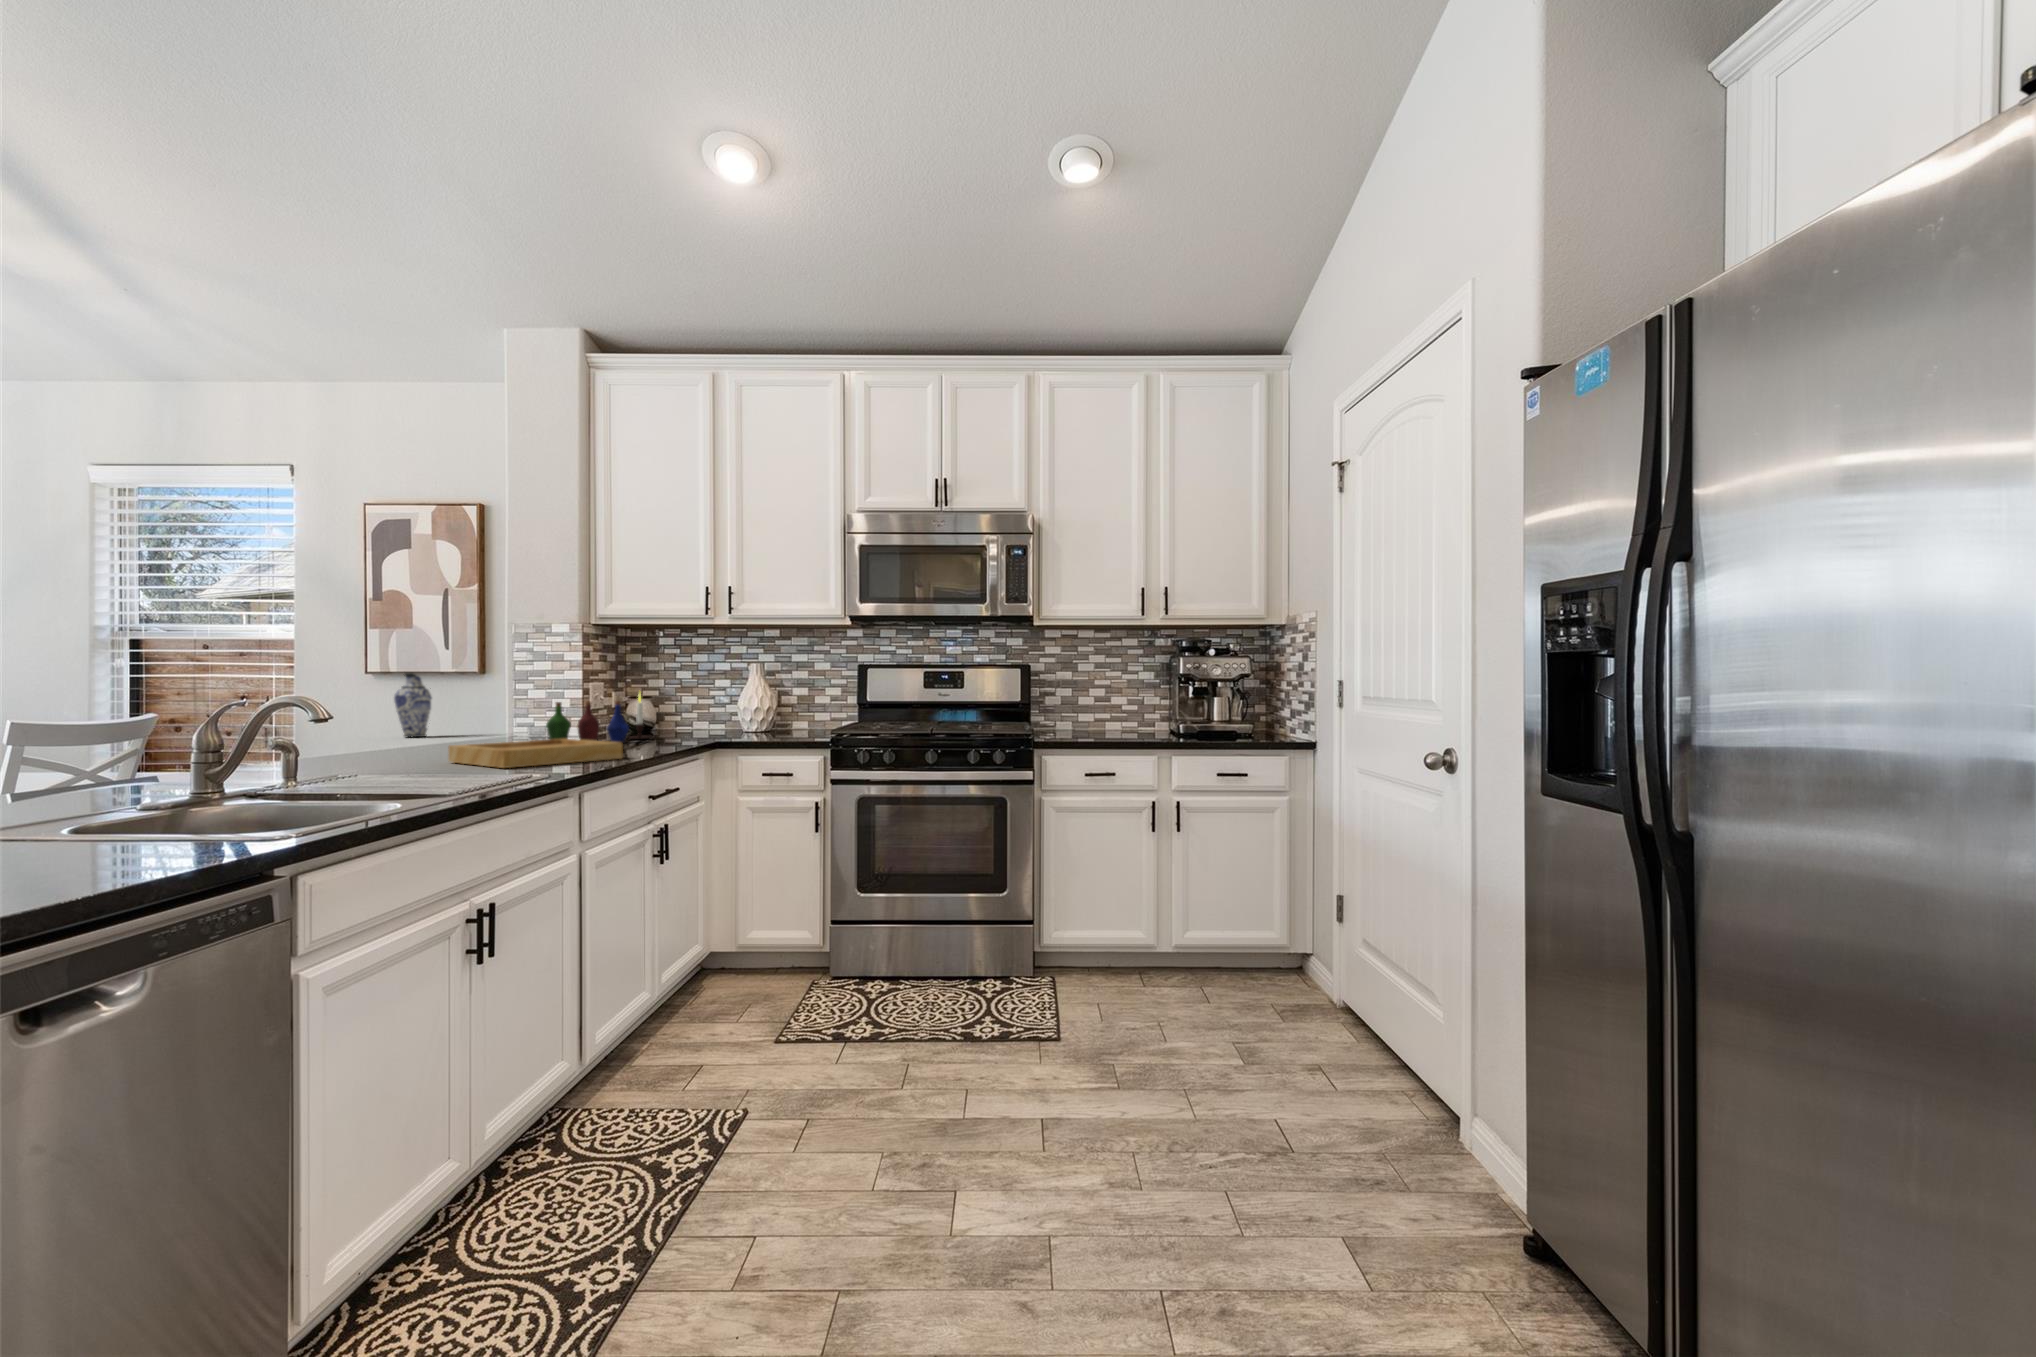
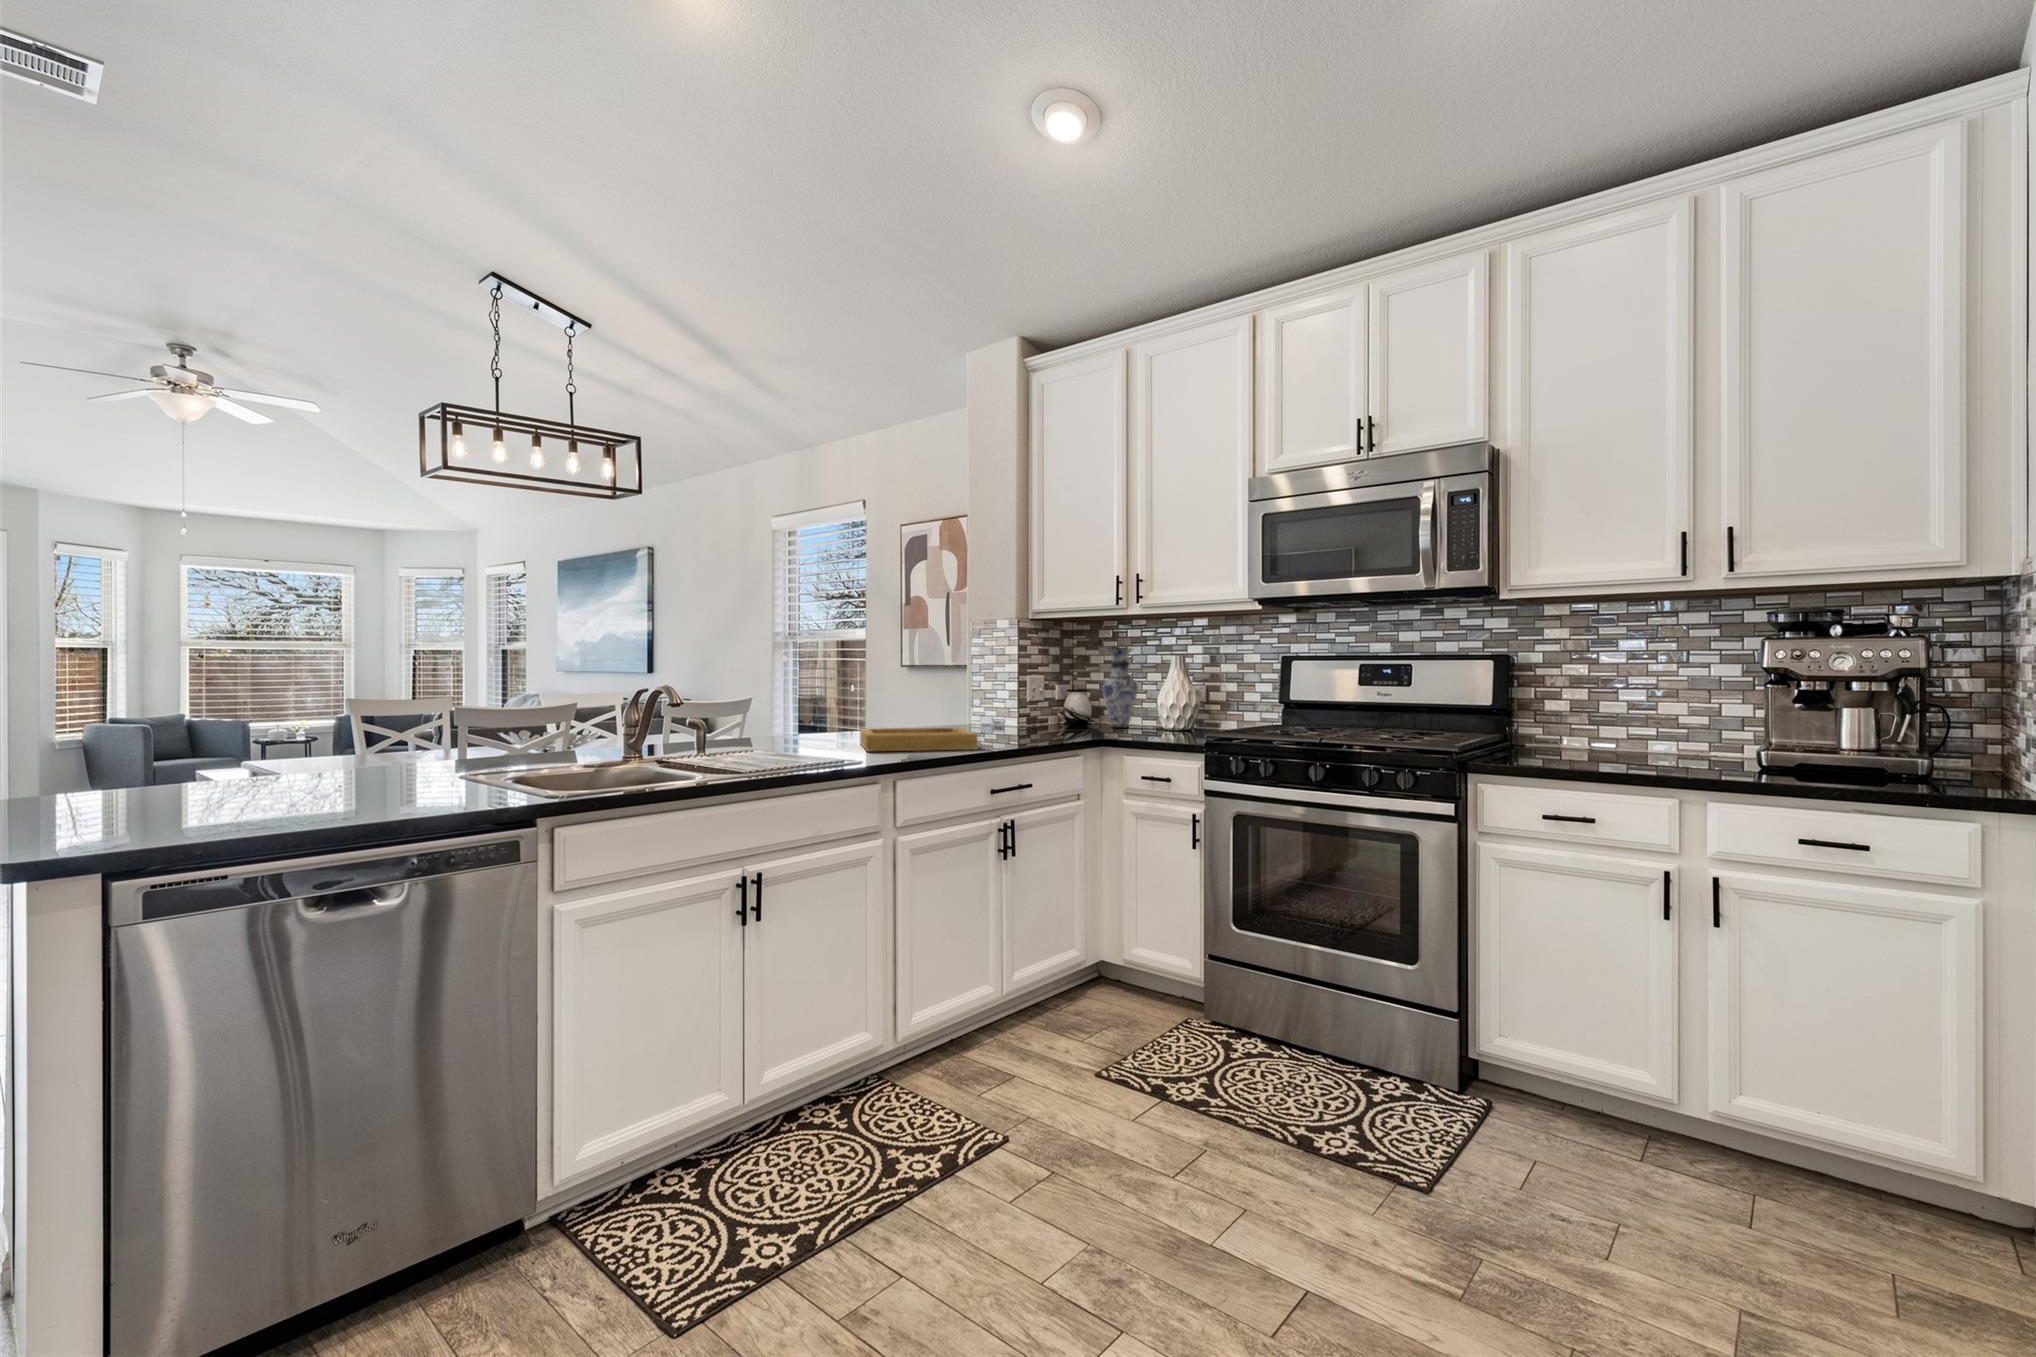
vase: present [394,673,432,737] -> present [1103,648,1138,728]
candle: present [629,694,653,739] -> none [1052,683,1079,732]
bottle: present [546,701,629,743] -> none [970,693,1045,734]

